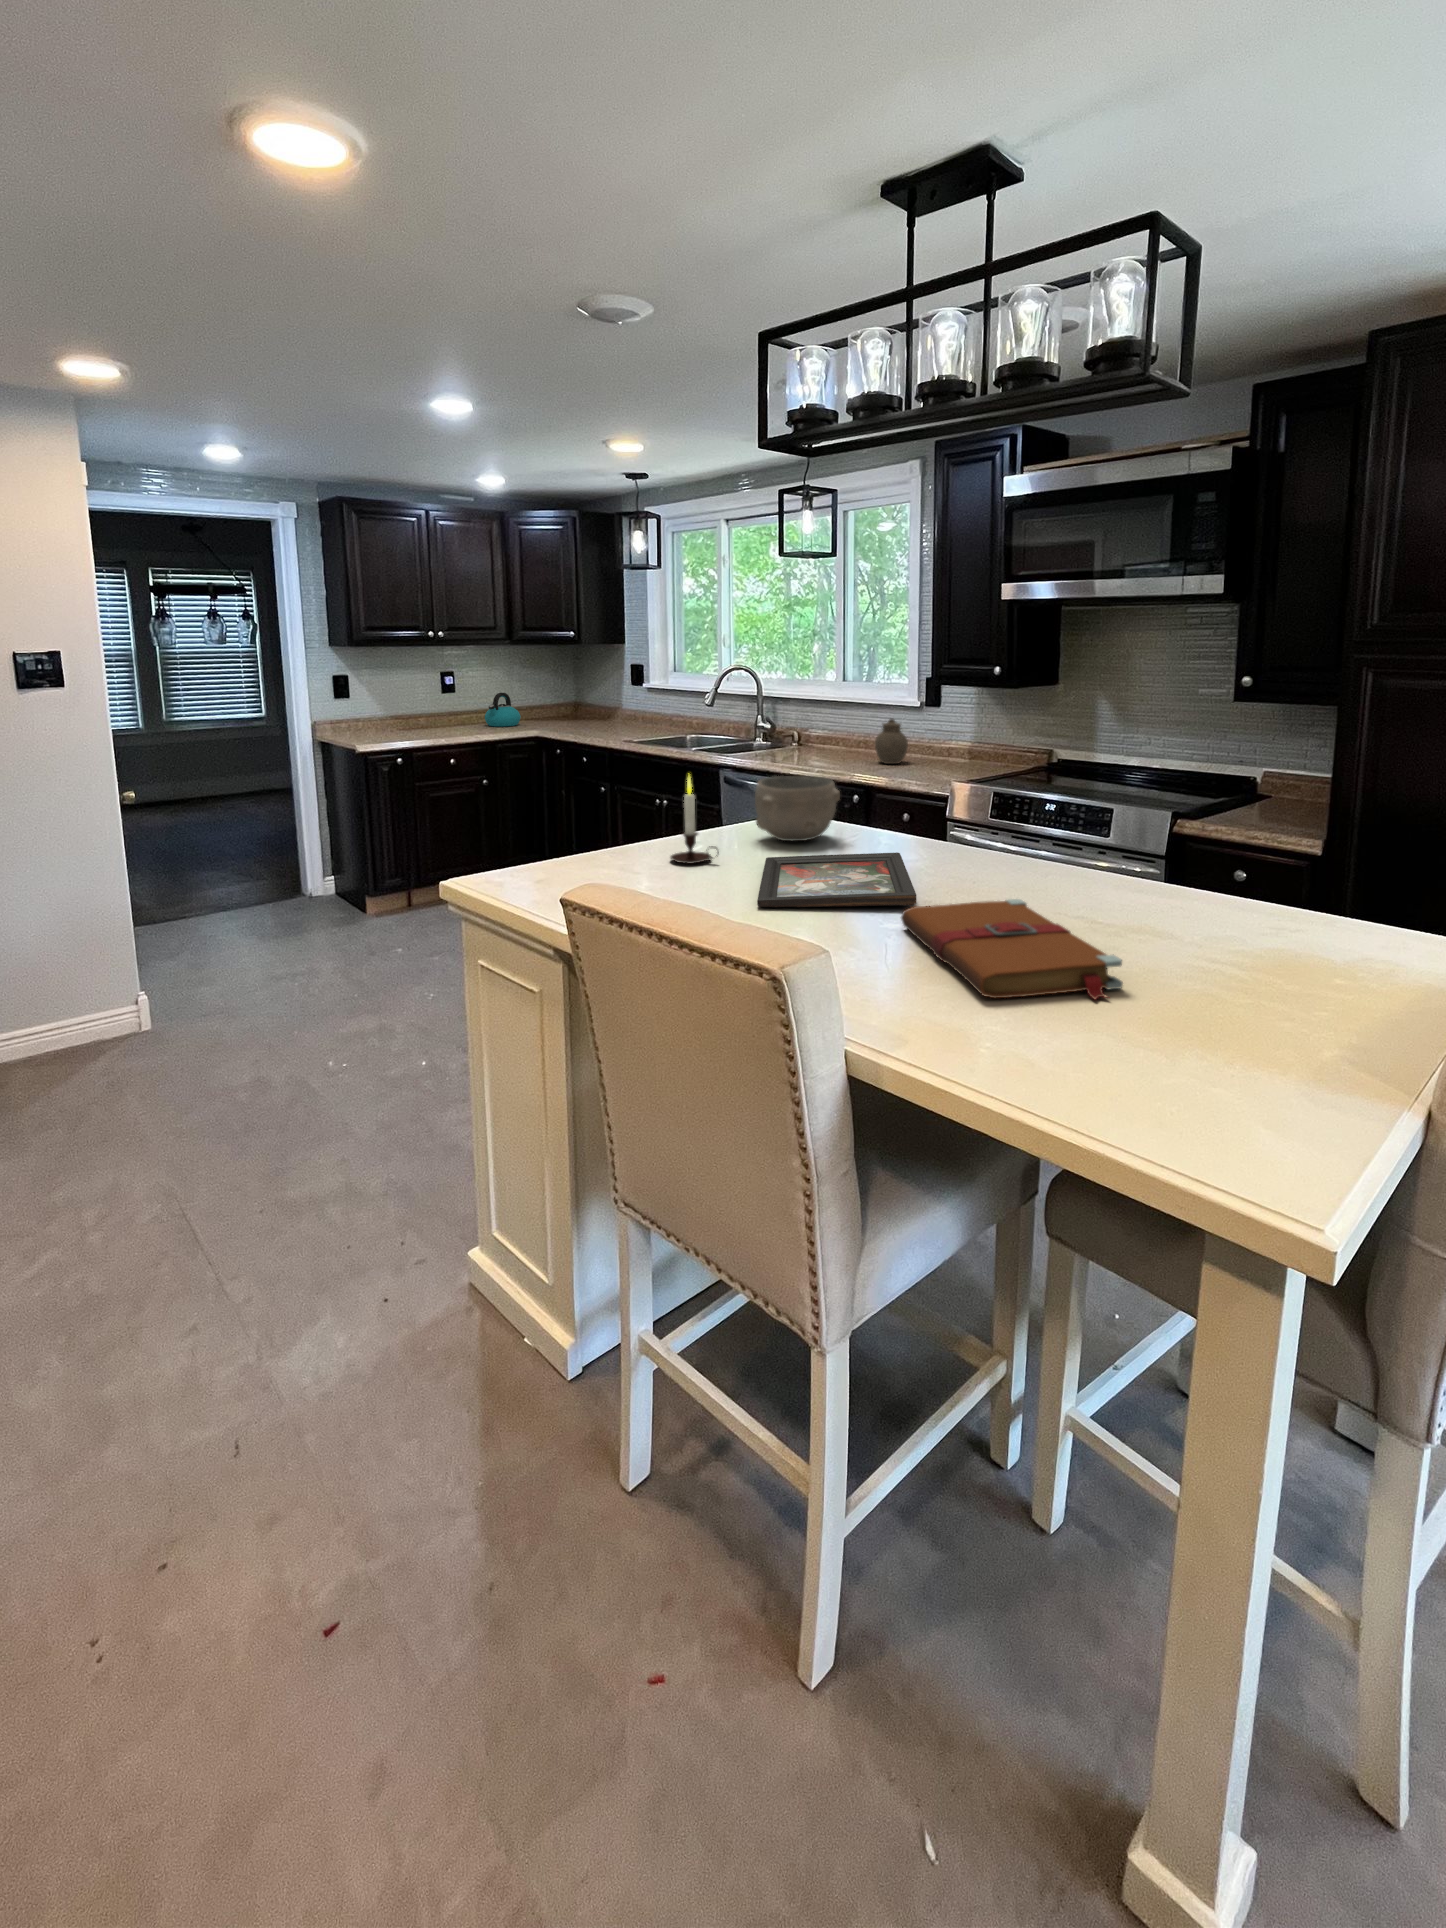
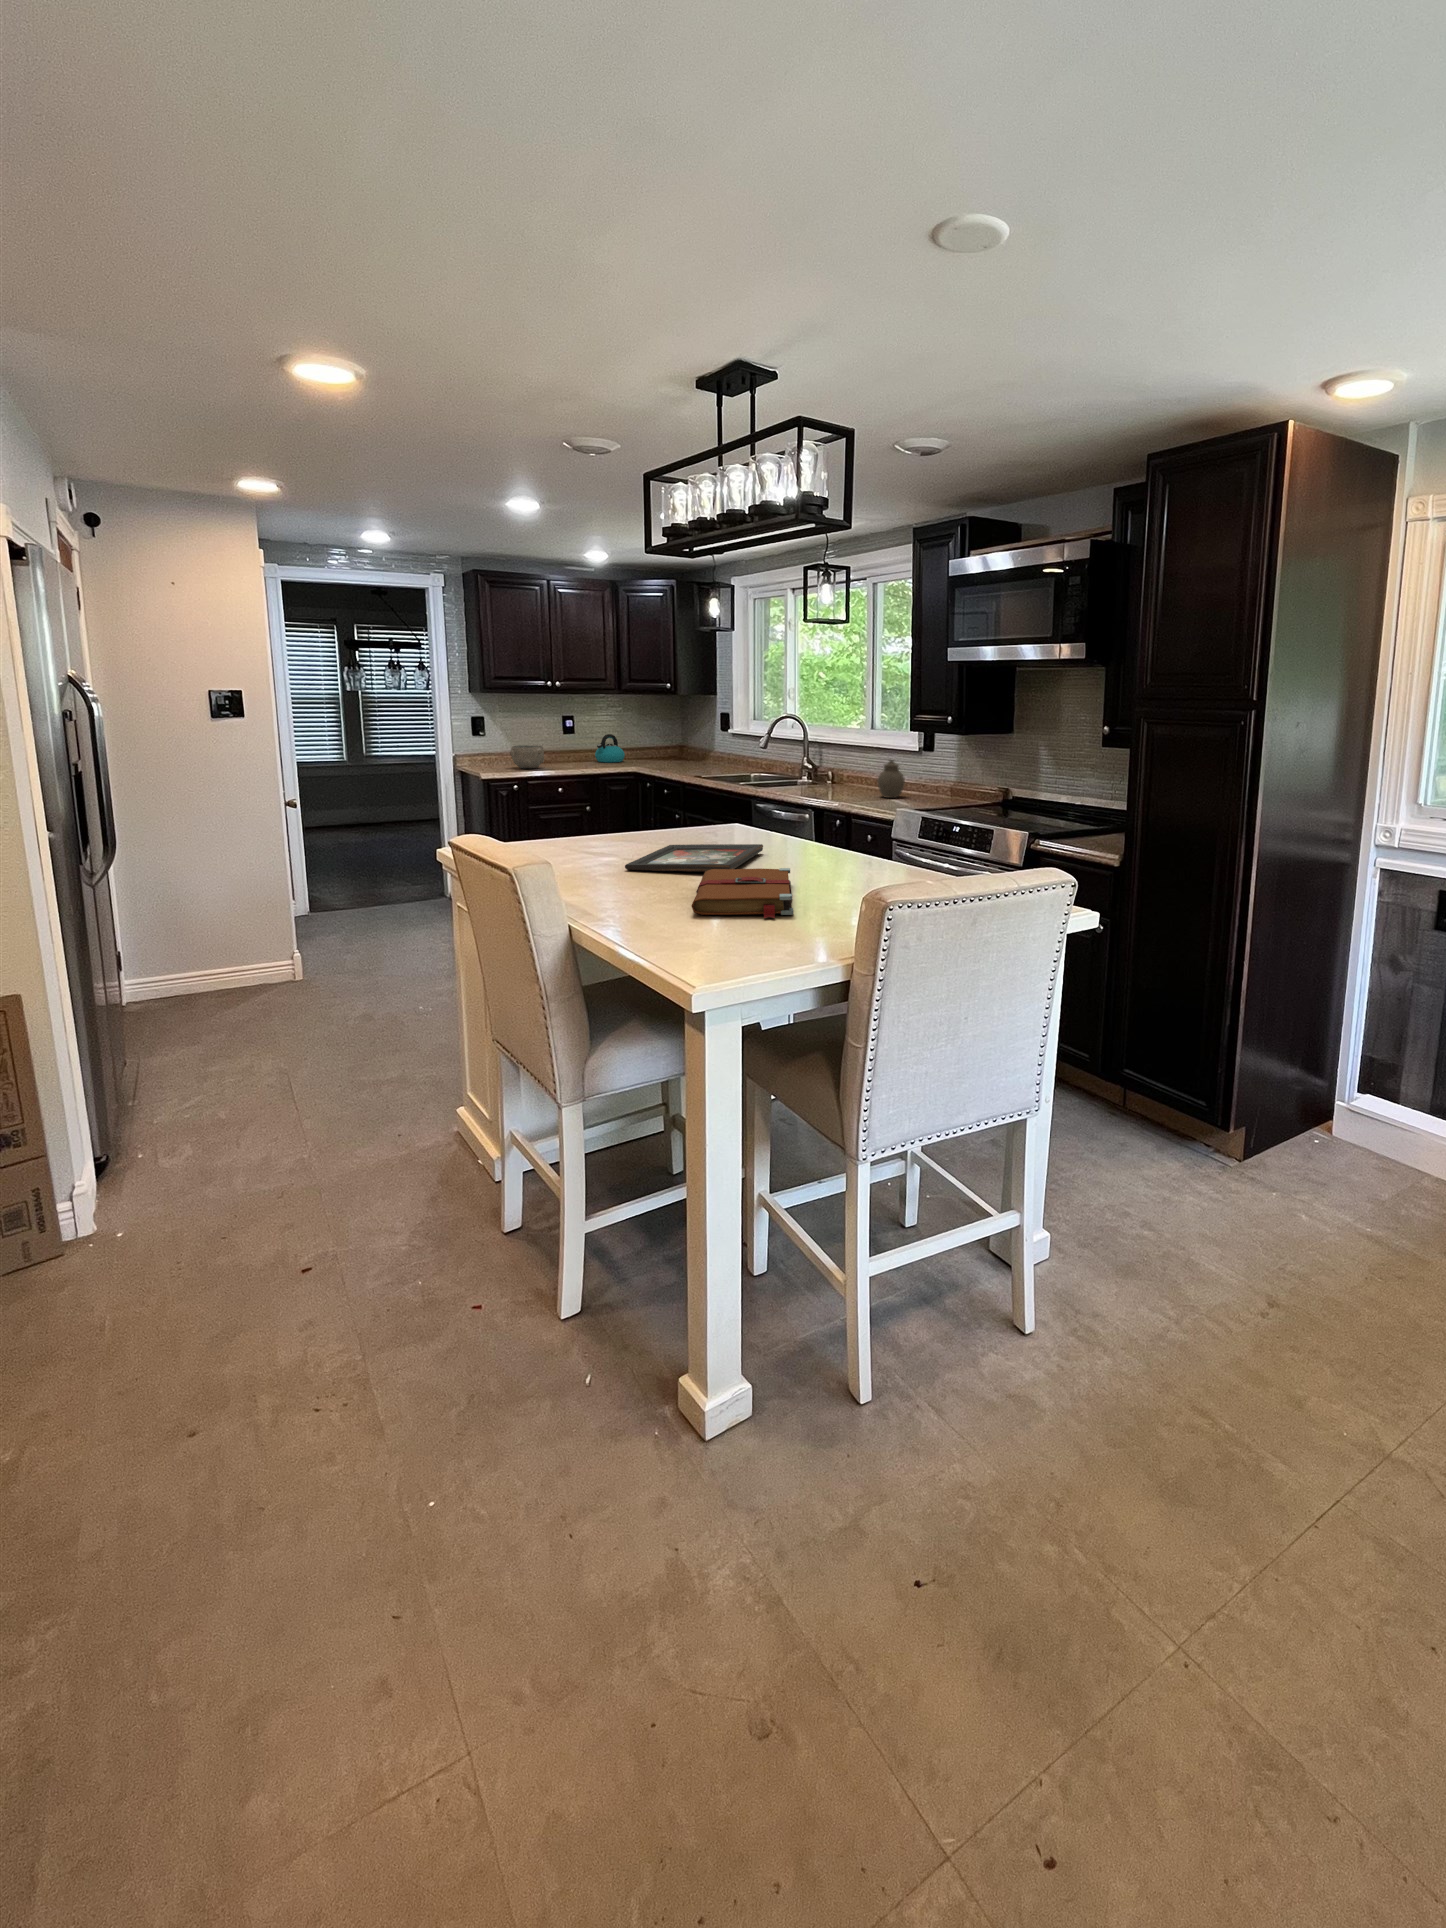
candle: present [671,776,717,864] -> none [604,782,636,847]
bowl: present [755,776,840,841] -> present [510,745,544,769]

